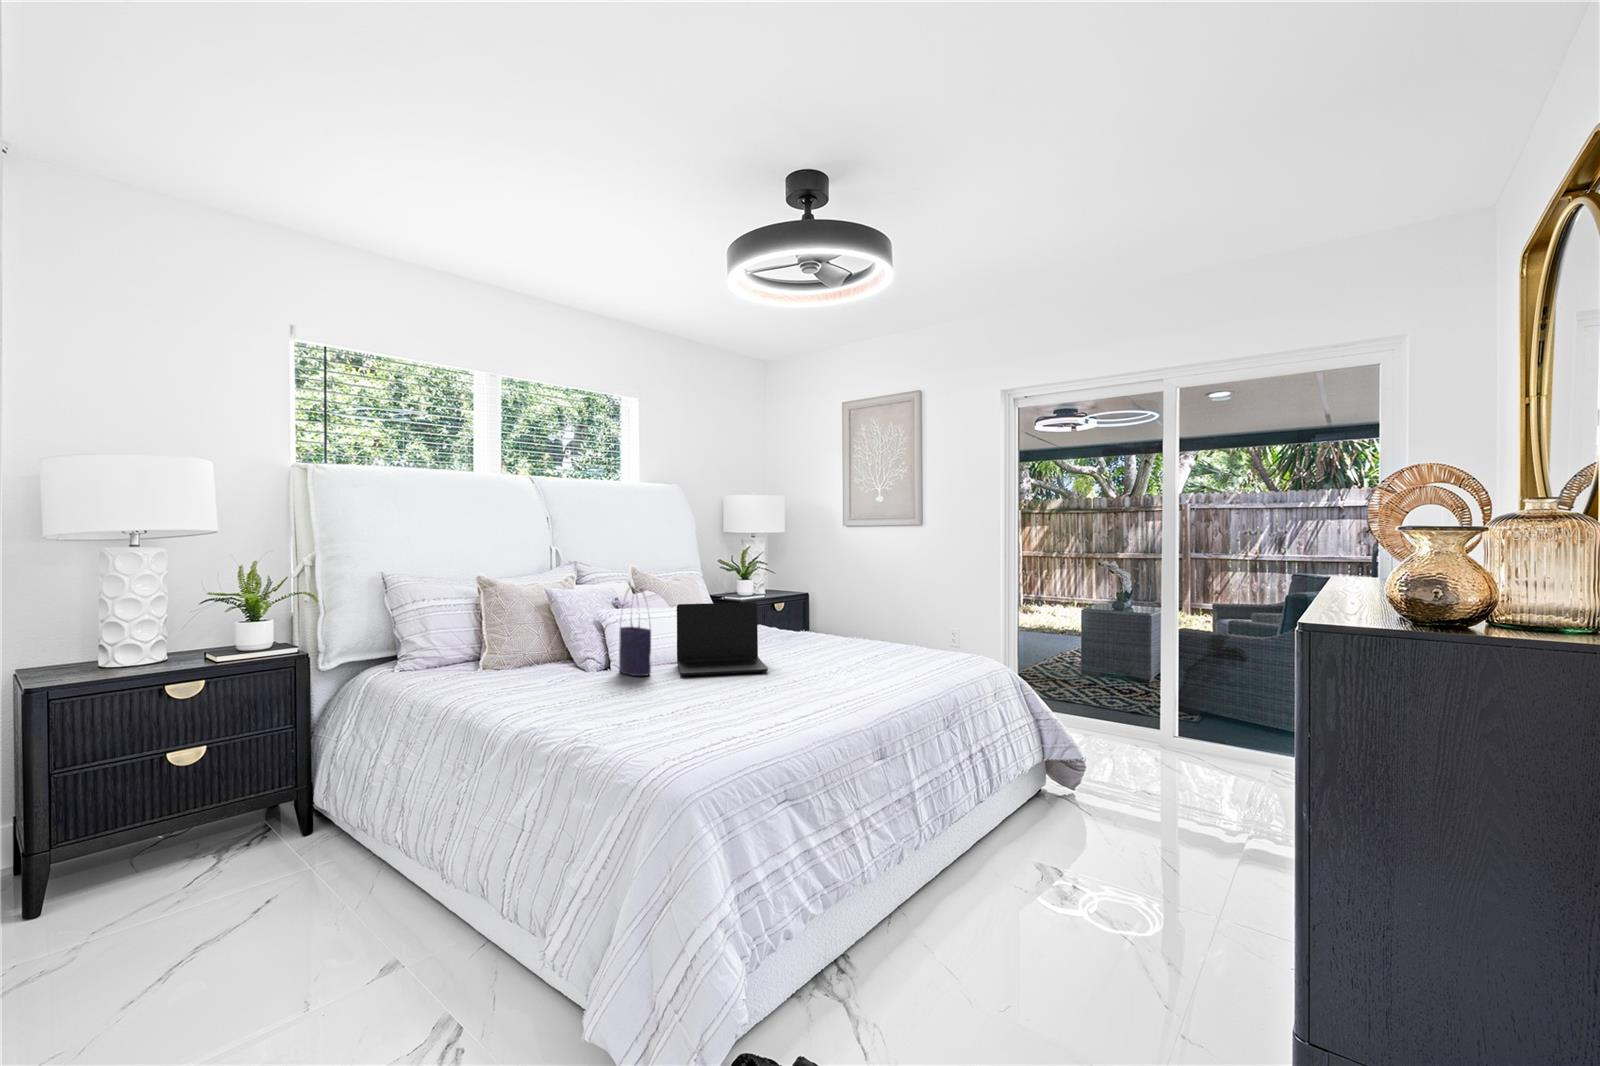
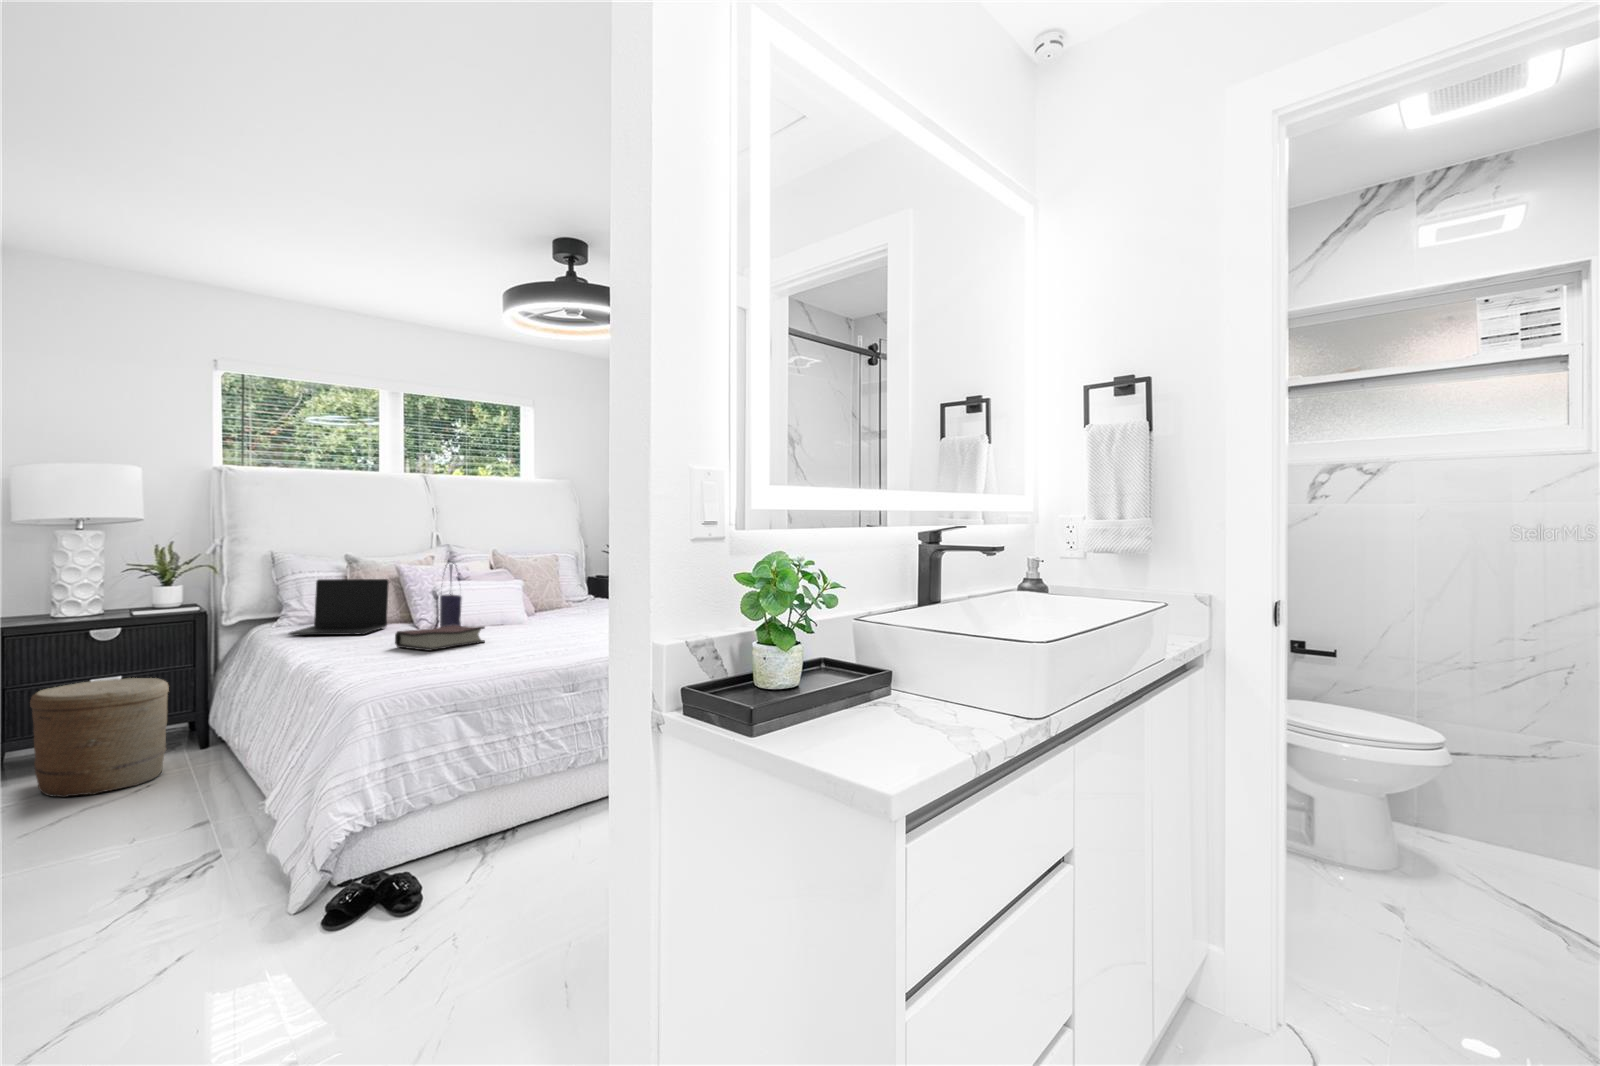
laptop: present [677,602,768,676] -> present [289,579,389,635]
hardback book: none [610,671,713,713] -> present [395,625,485,651]
woven basket: none [101,749,280,930] -> present [30,678,169,797]

